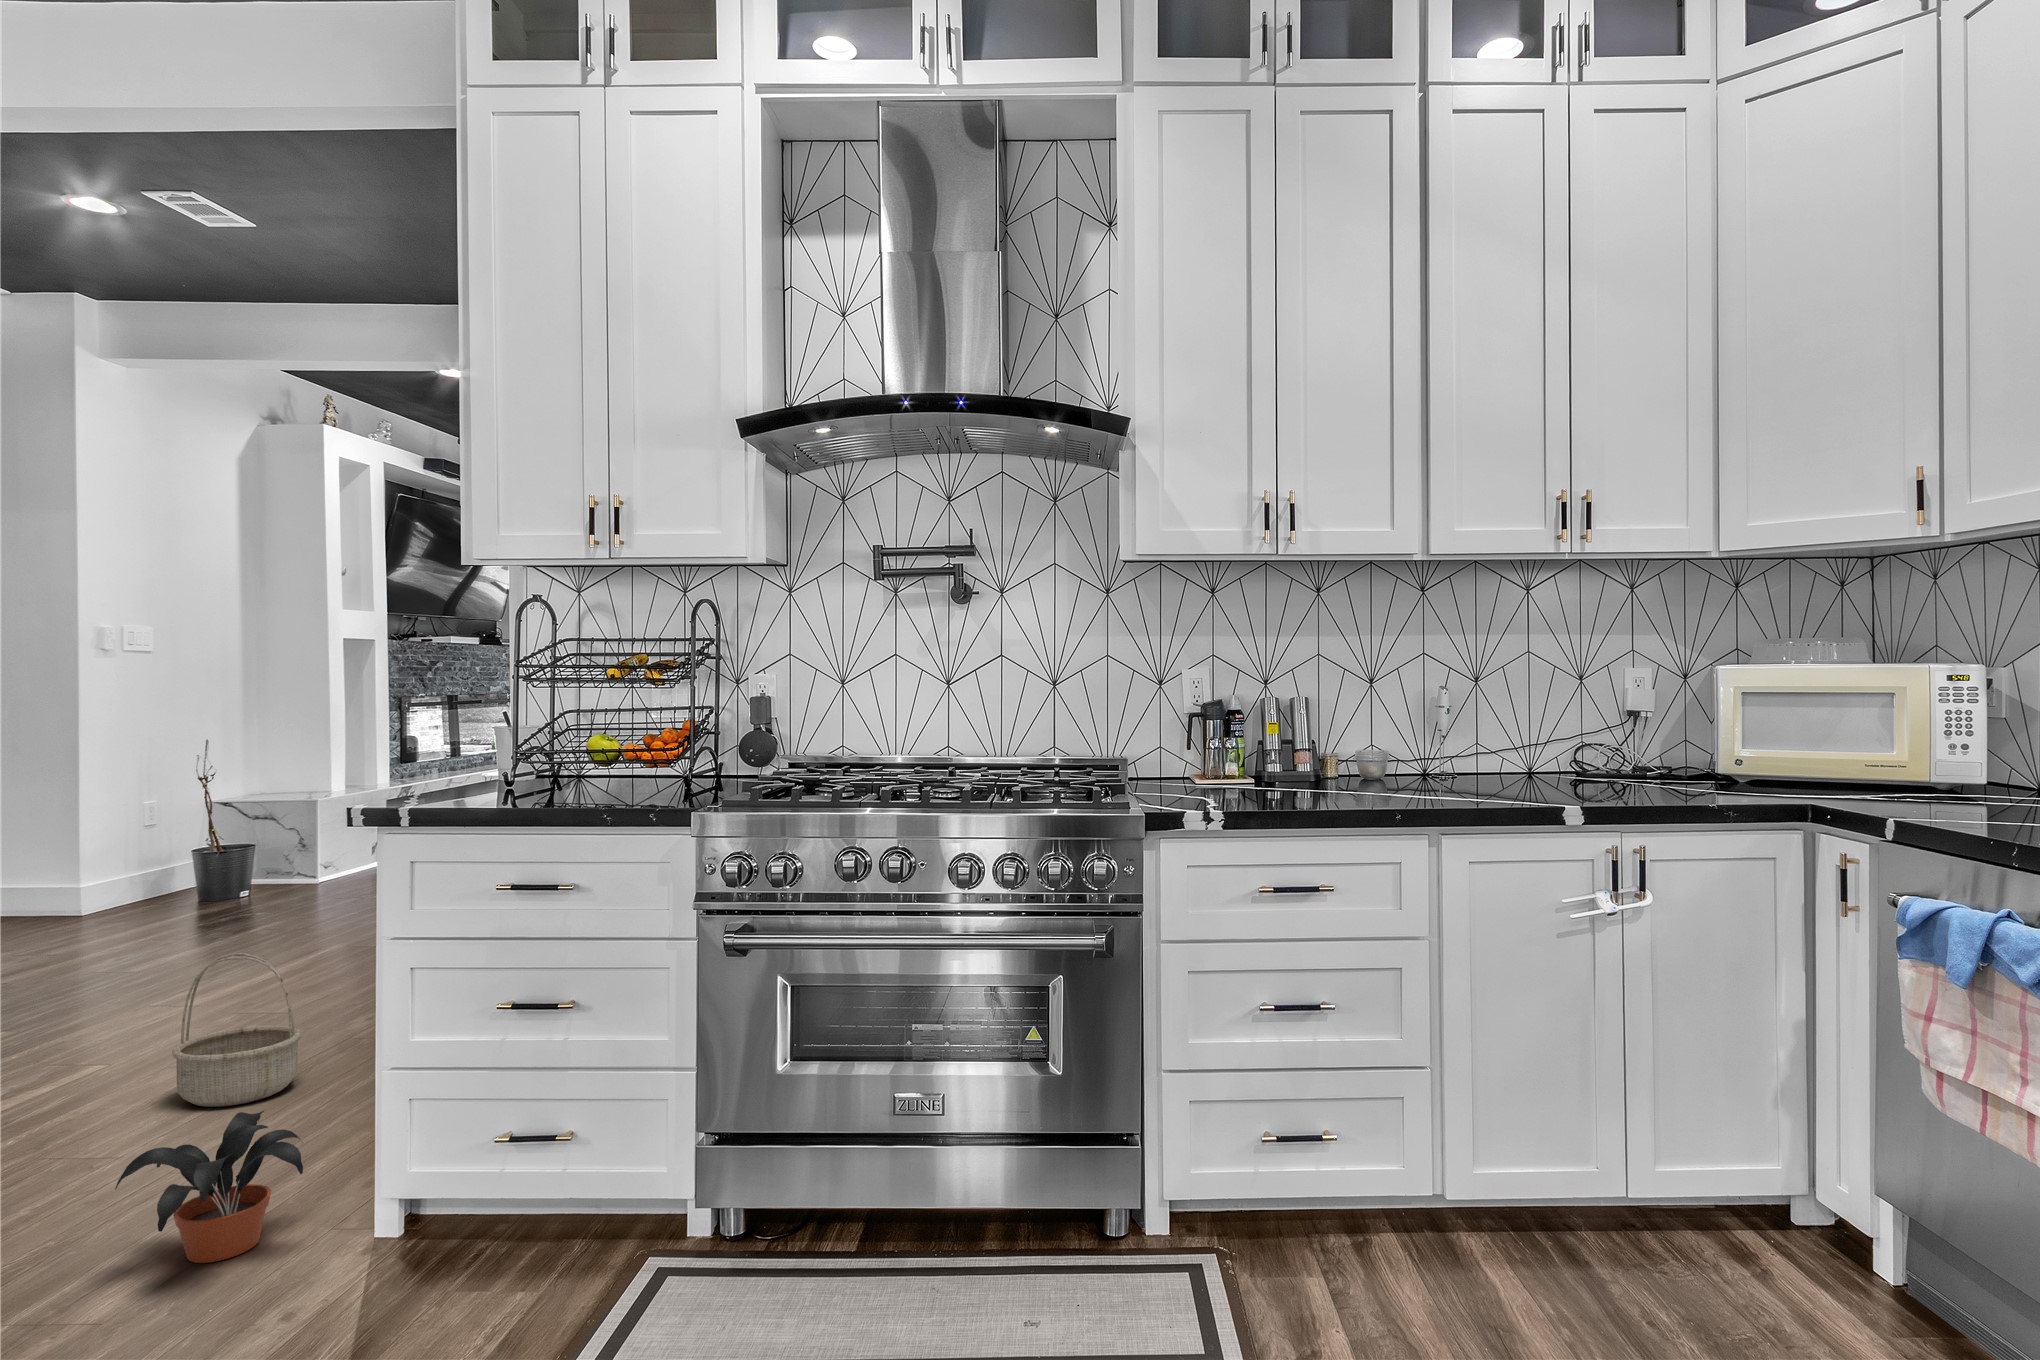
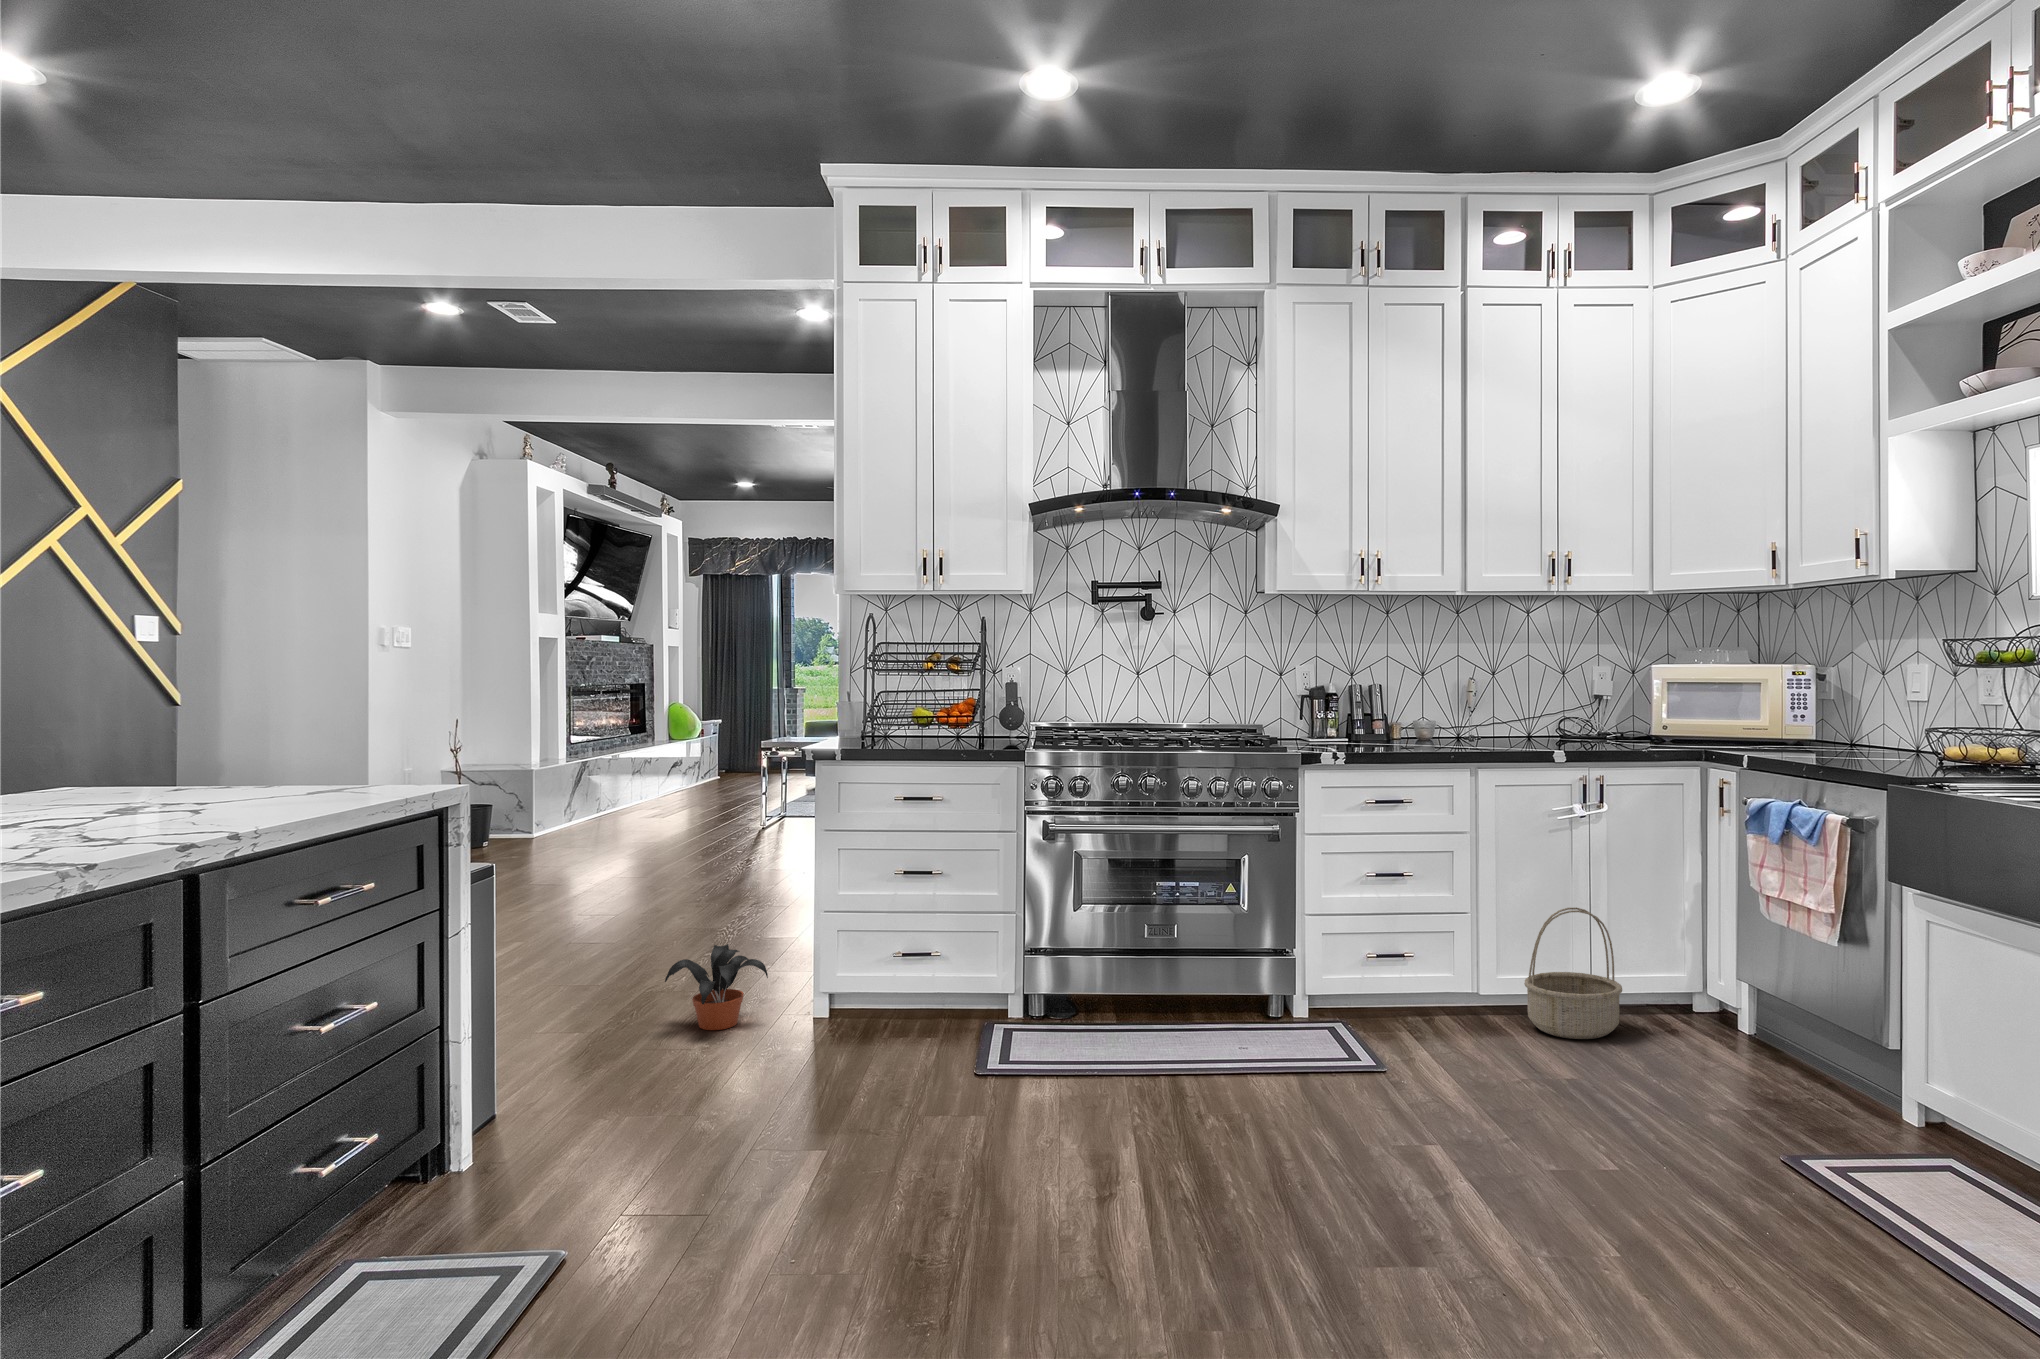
basket: present [172,953,302,1107] -> present [1524,907,1622,1039]

